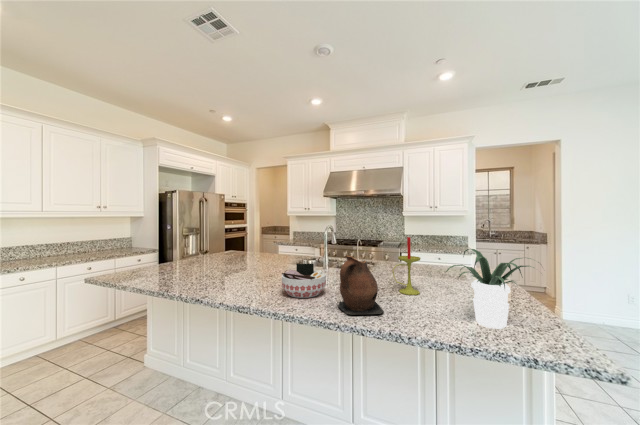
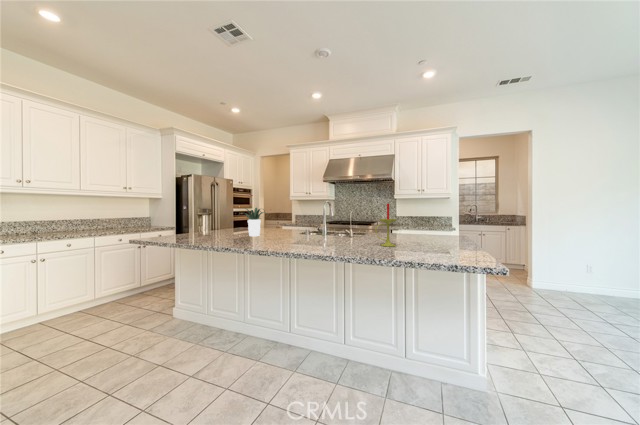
potted plant: present [446,249,534,329] -> present [245,208,265,236]
ceramic pitcher: present [338,256,384,315] -> none [332,212,366,253]
bowl: present [282,264,326,298] -> none [290,225,324,247]

